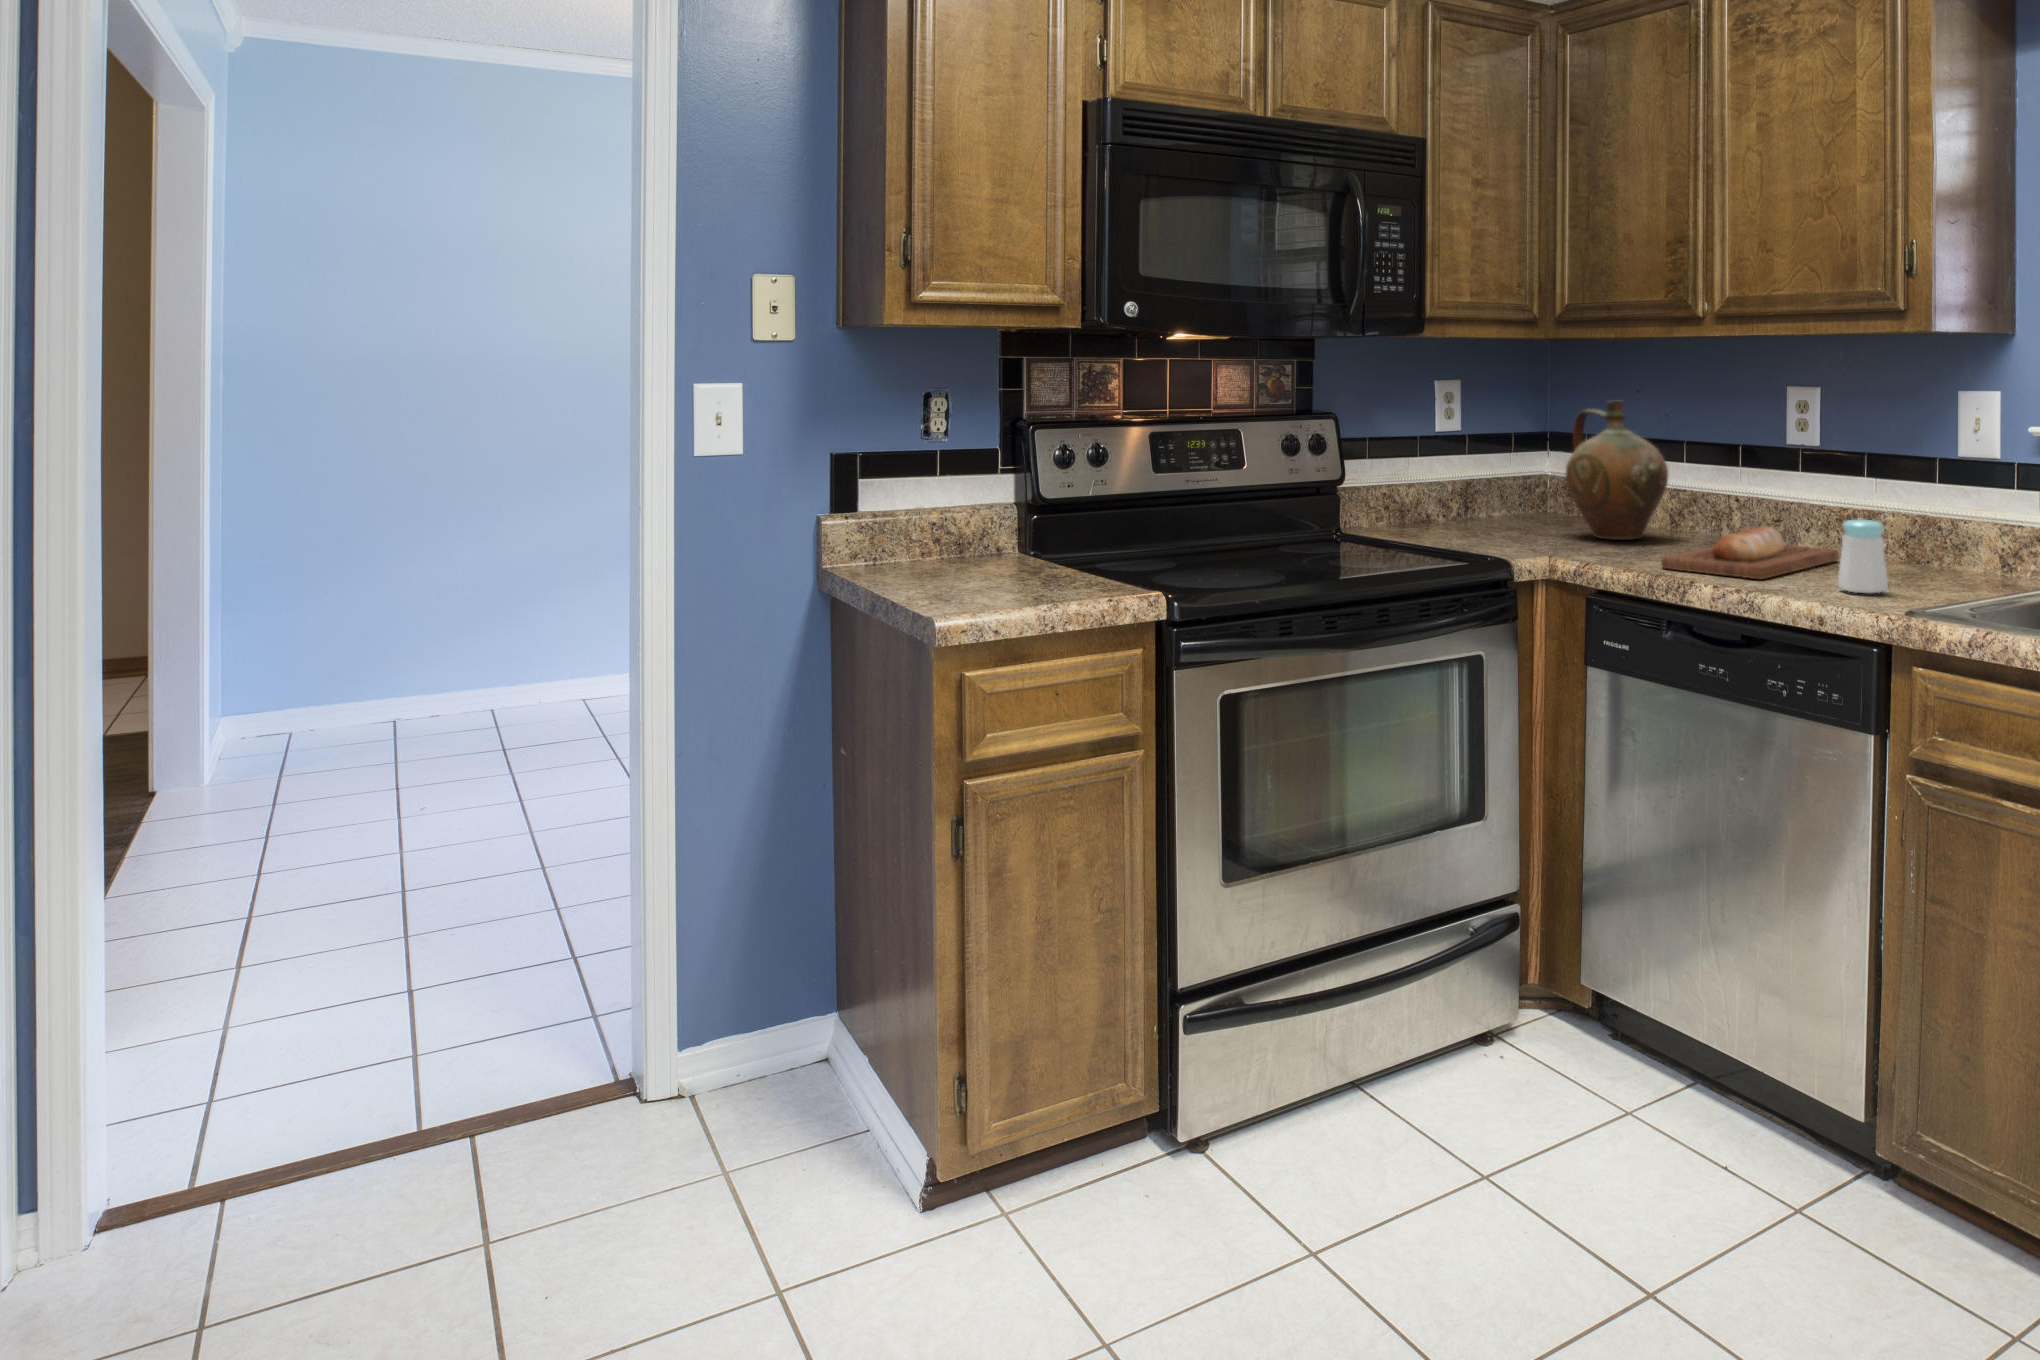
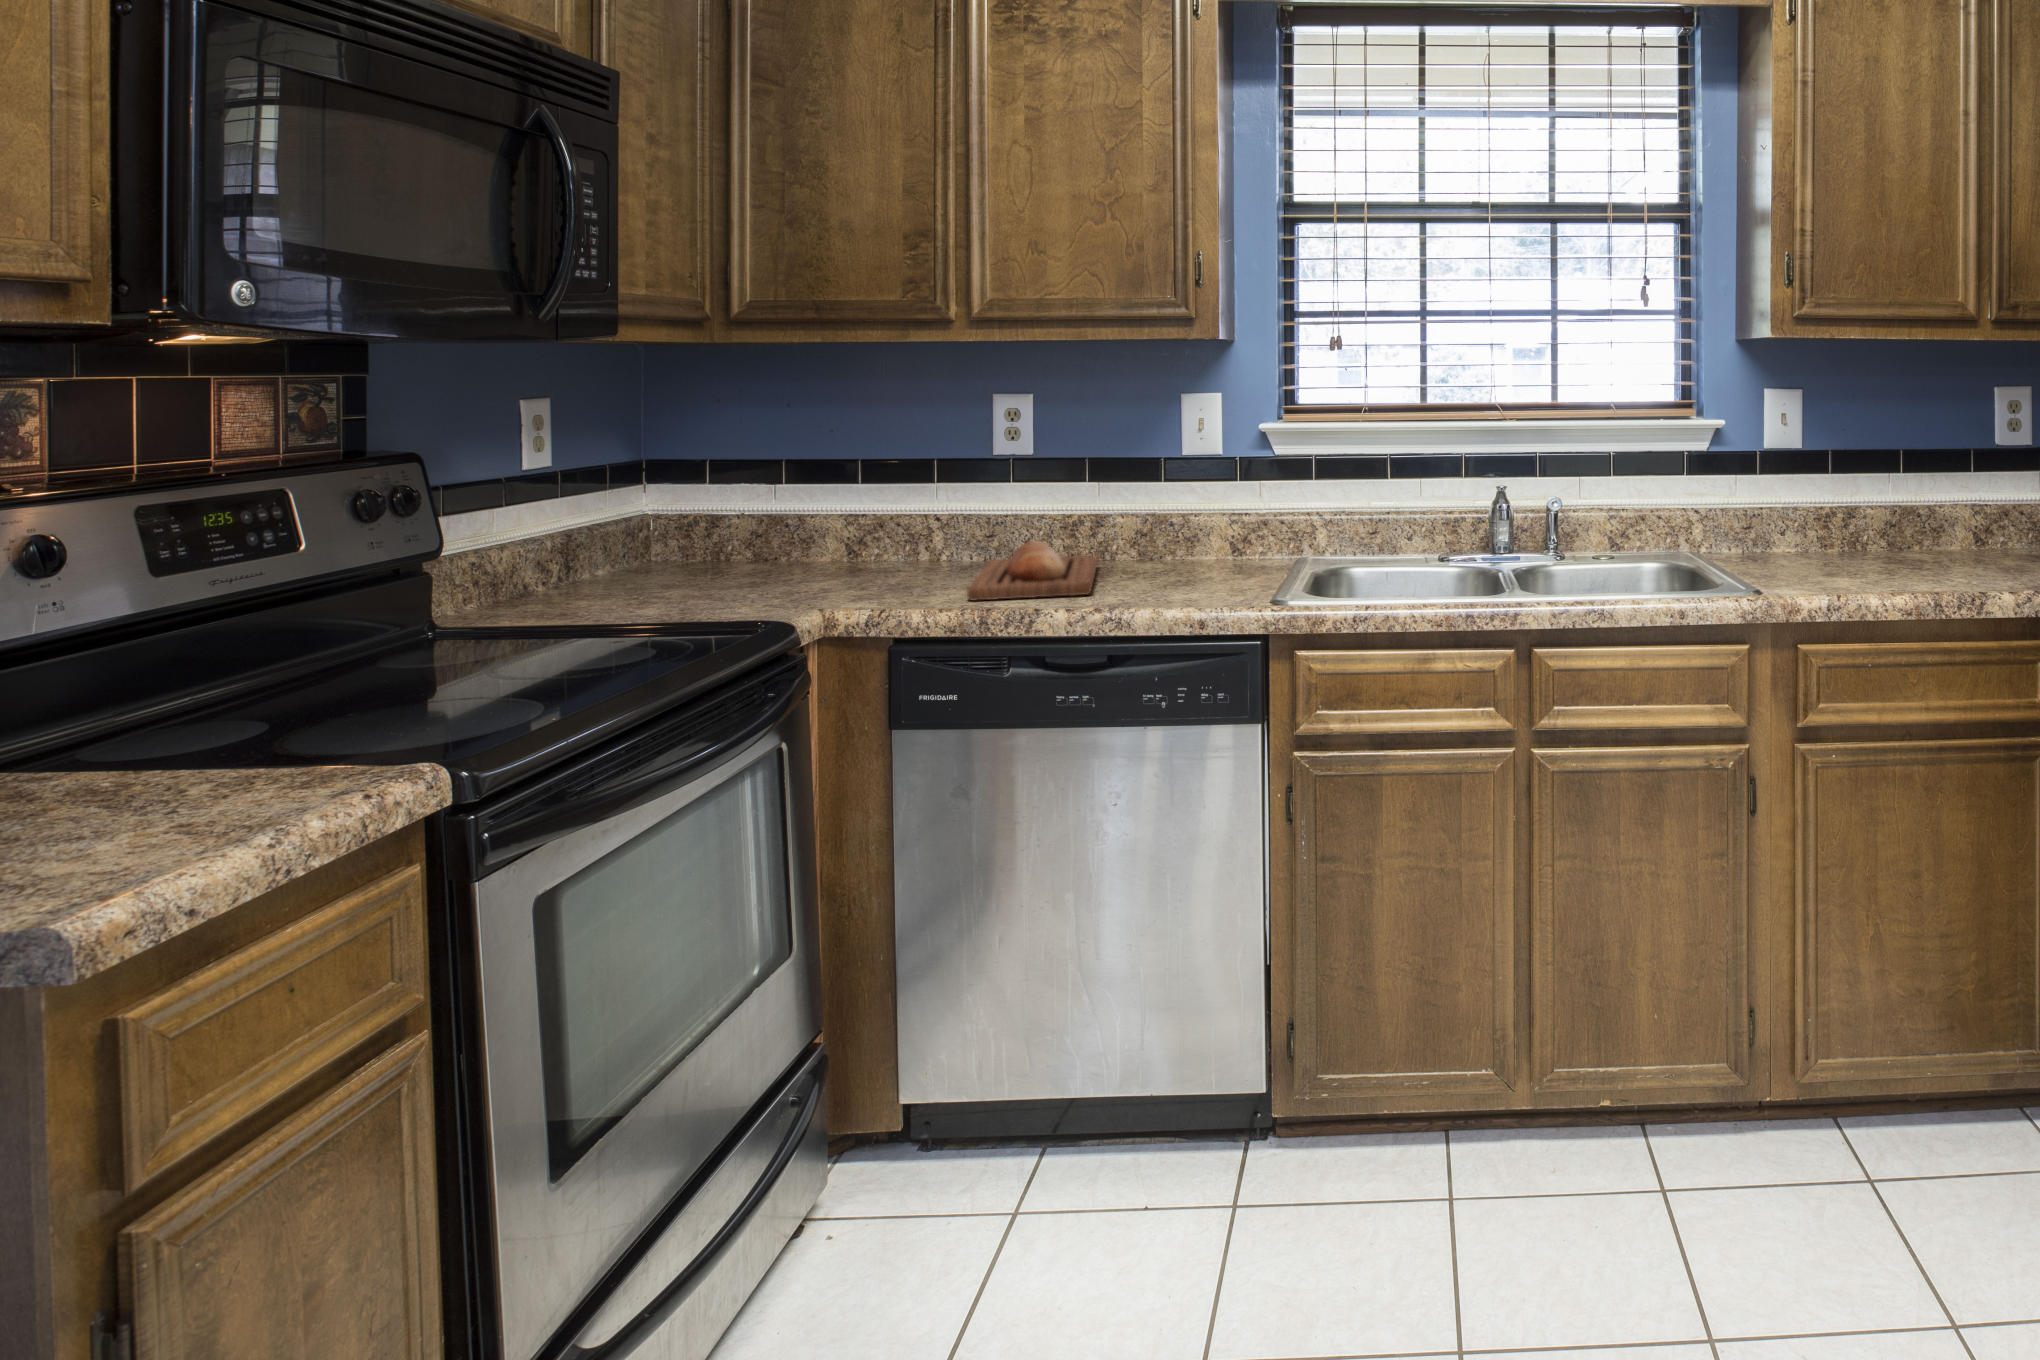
ceramic jug: present [1565,401,1668,540] -> none [758,416,890,581]
salt shaker: present [1838,520,1888,593] -> none [1173,520,1217,592]

